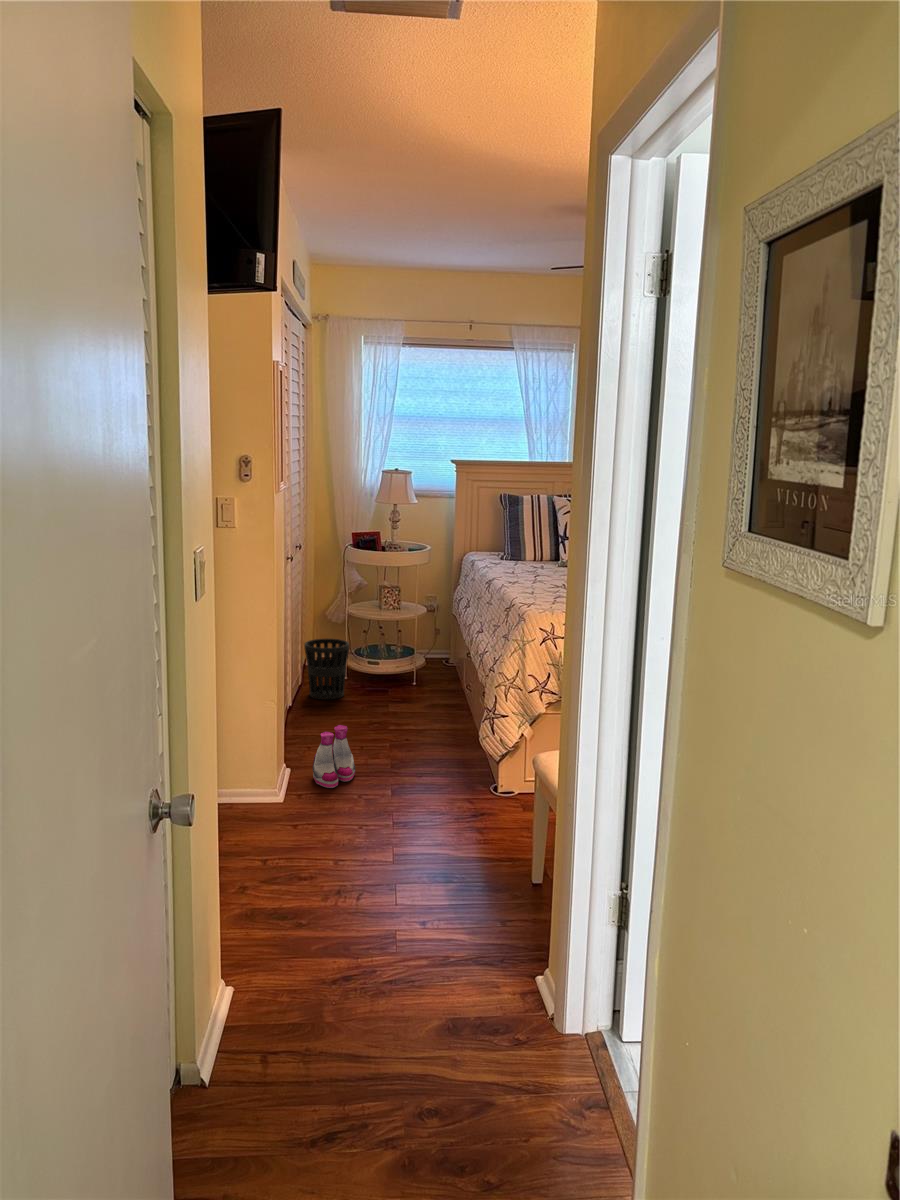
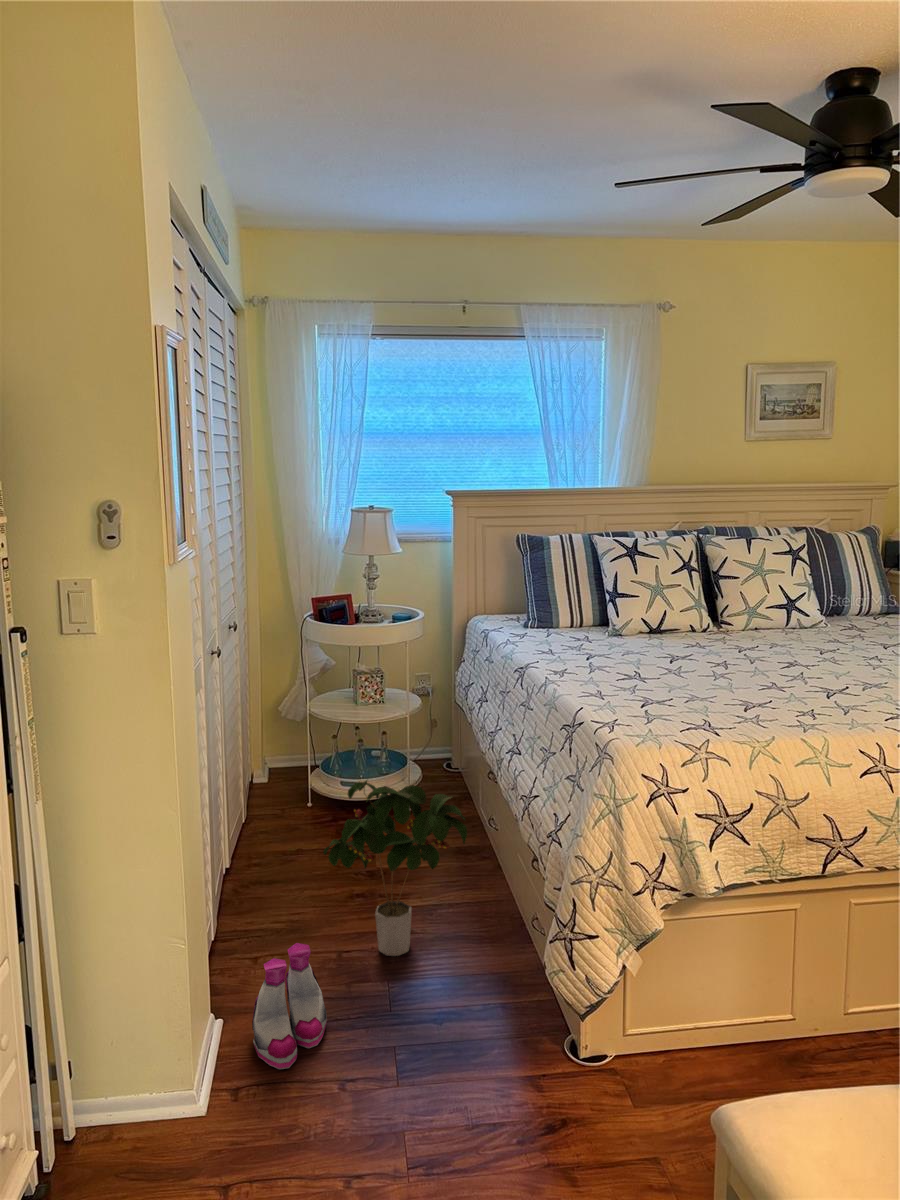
wastebasket: present [304,638,349,700] -> none [246,755,313,850]
potted plant: none [356,642,445,750] -> present [323,780,467,956]

